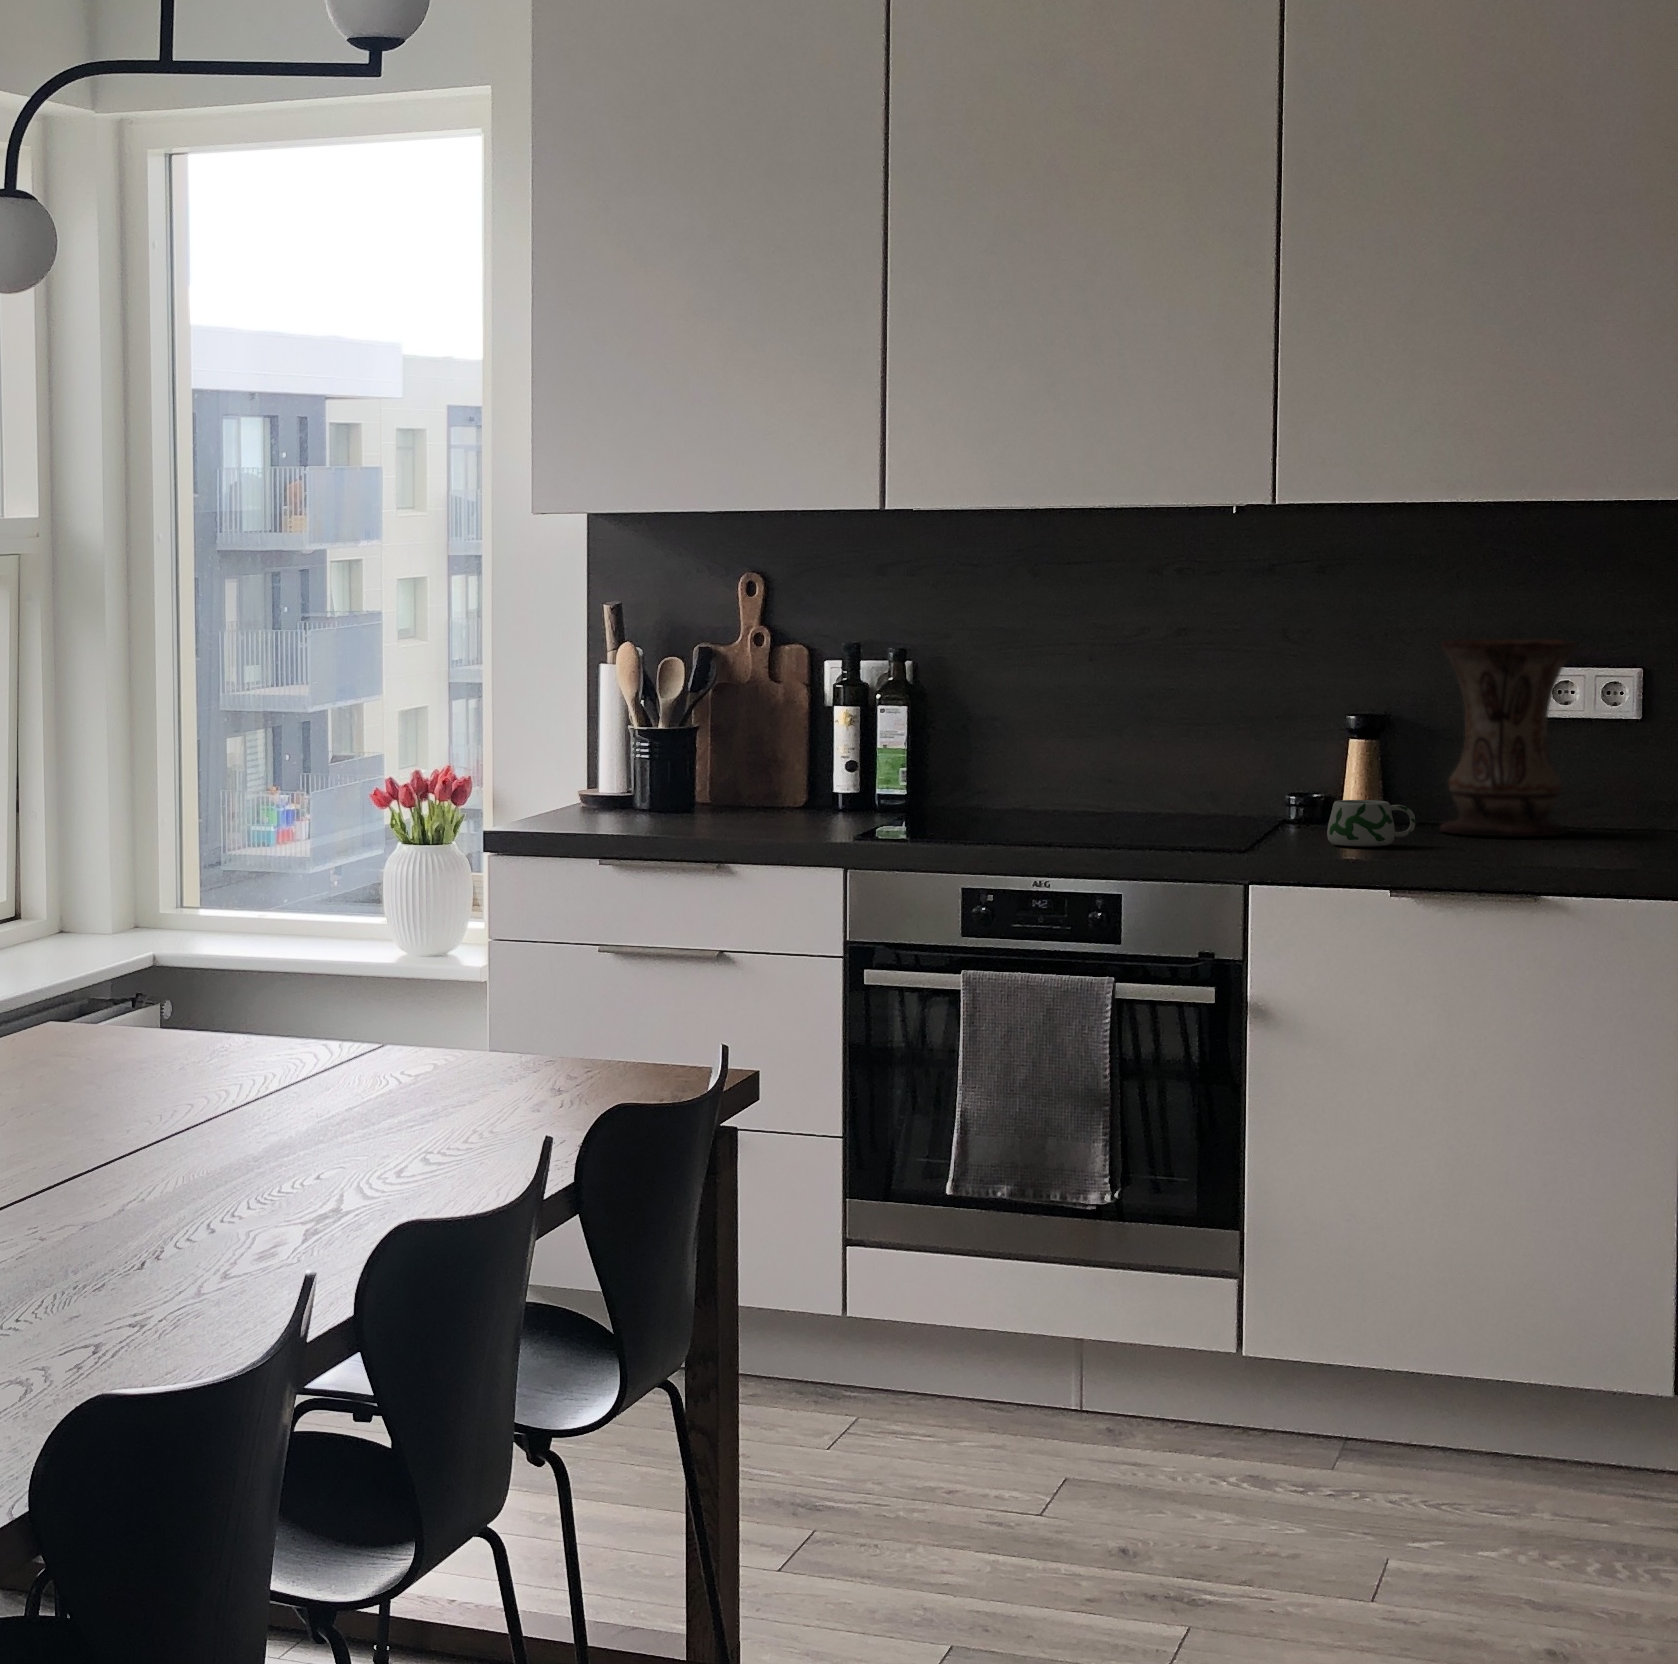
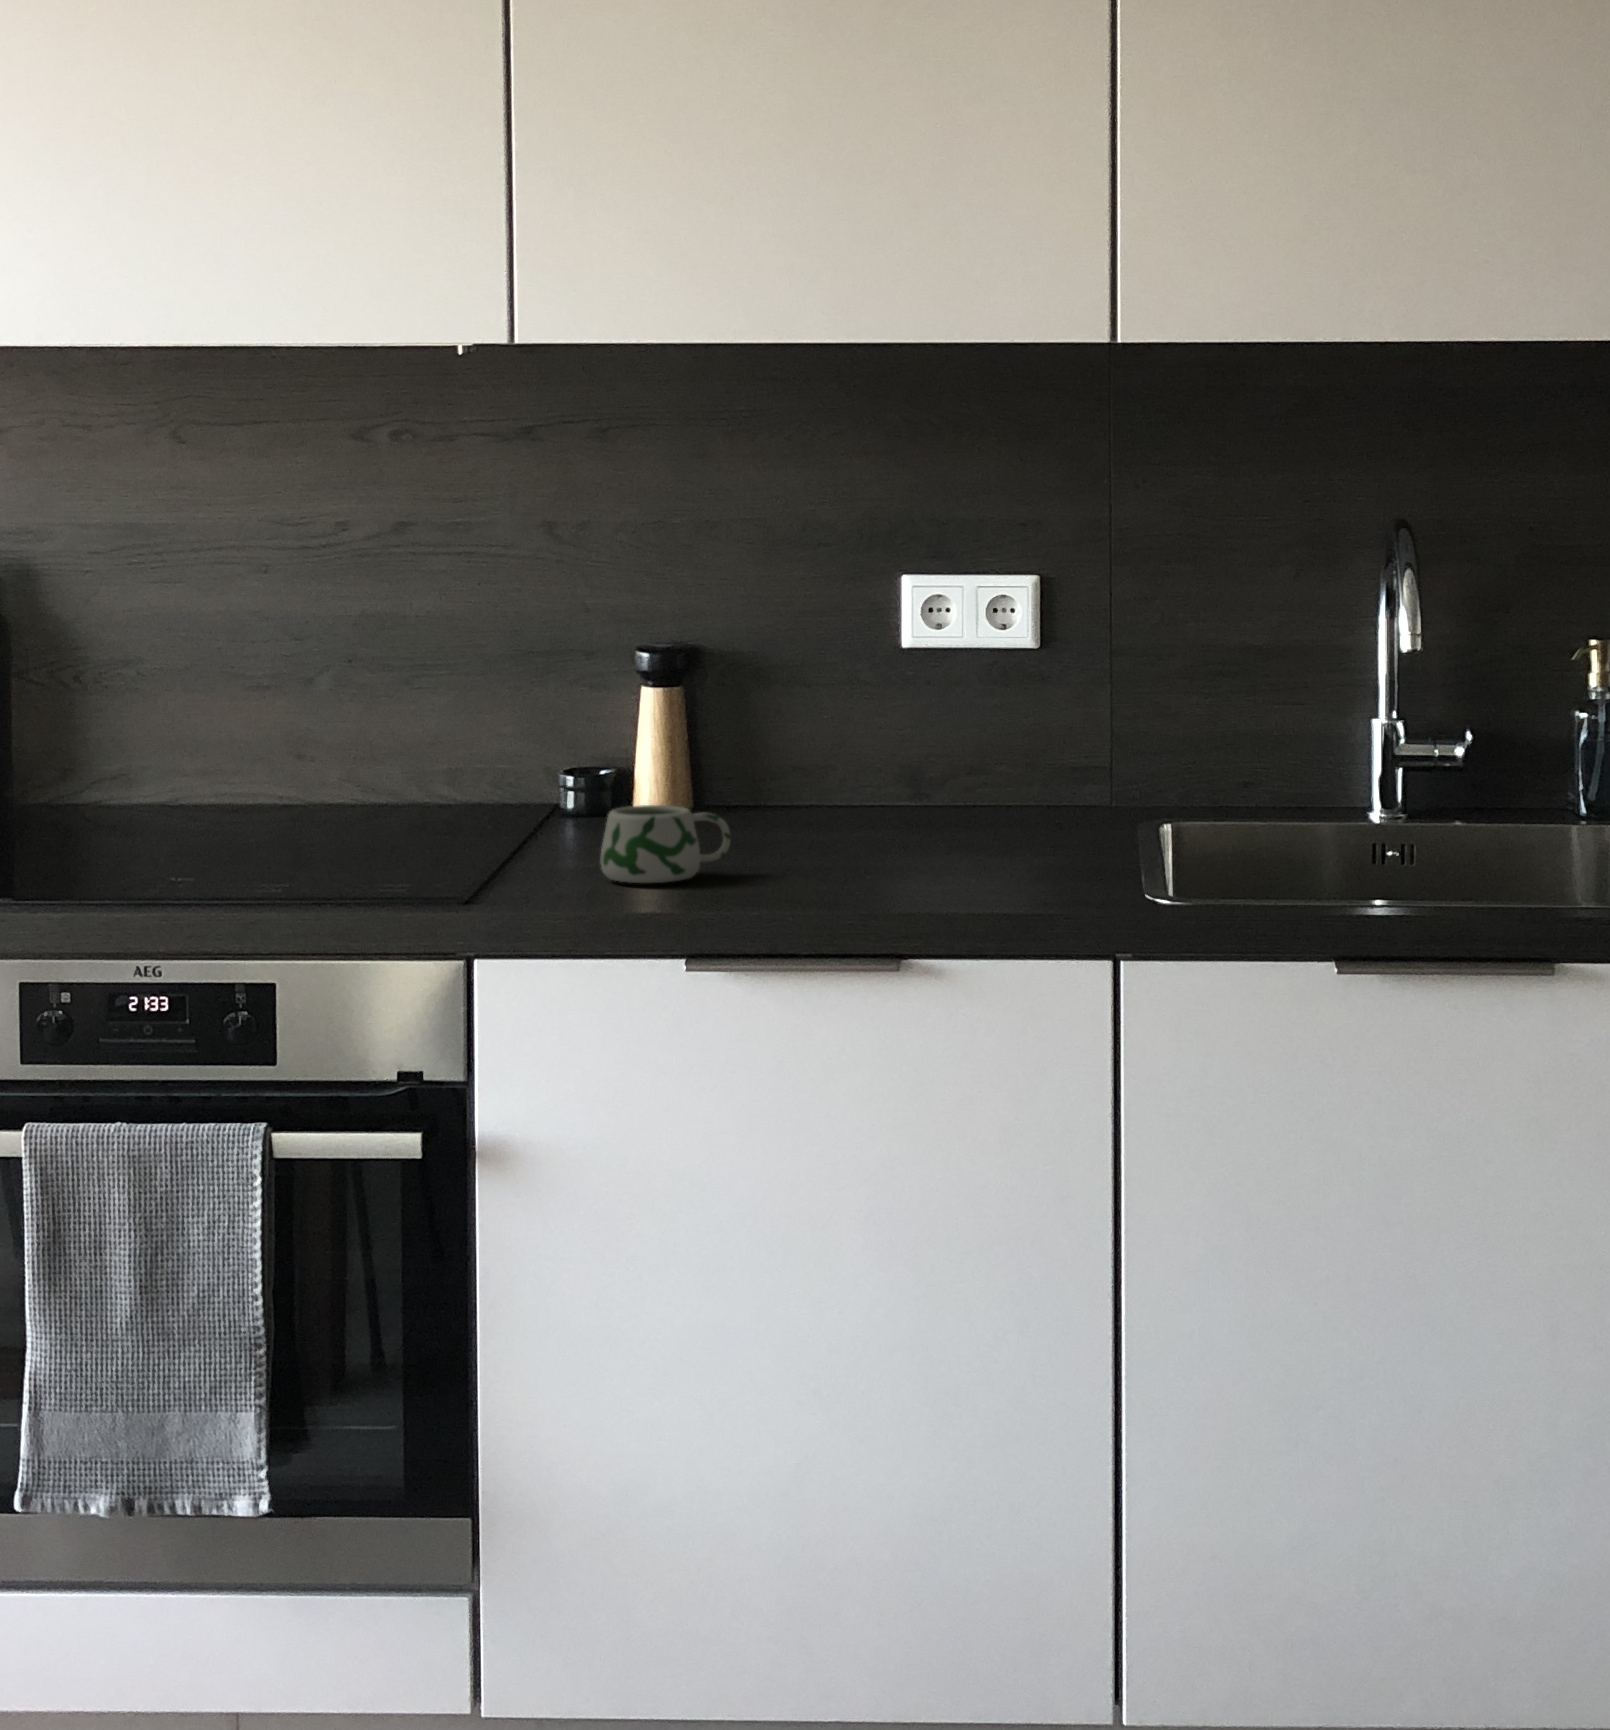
vase: present [1440,640,1577,837] -> none [762,544,950,844]

